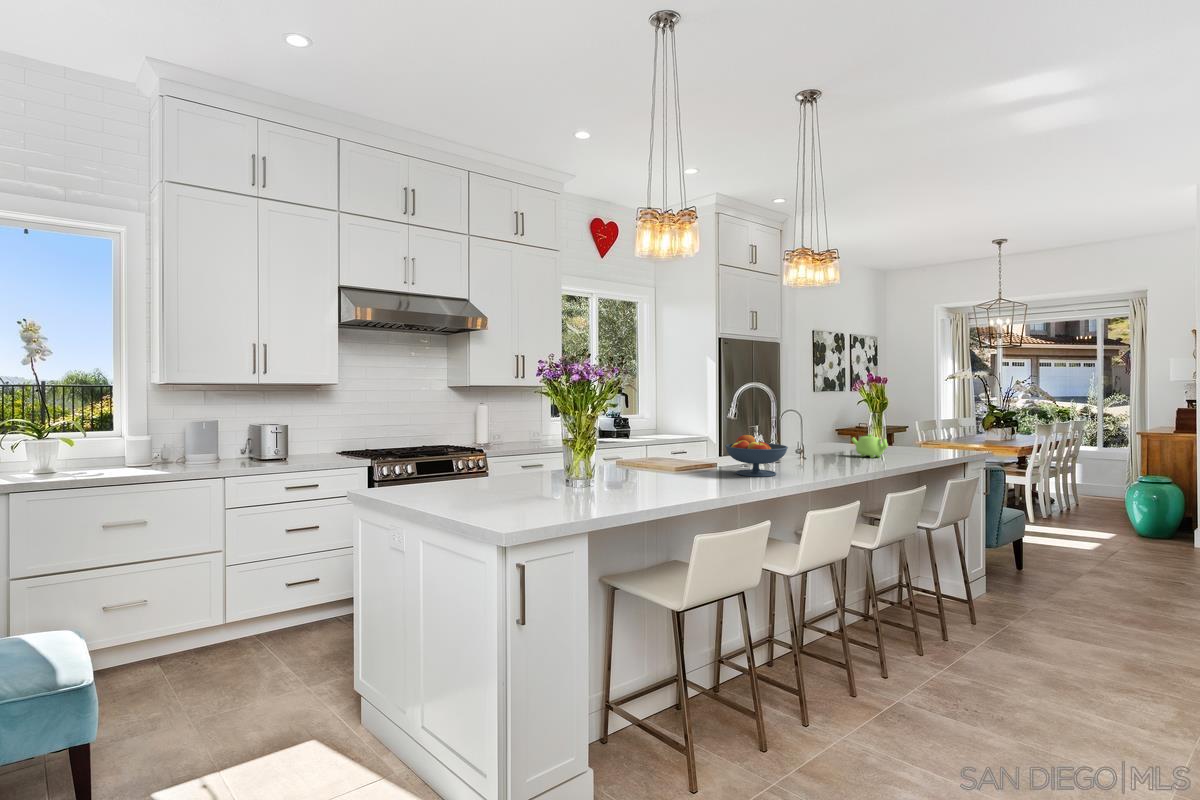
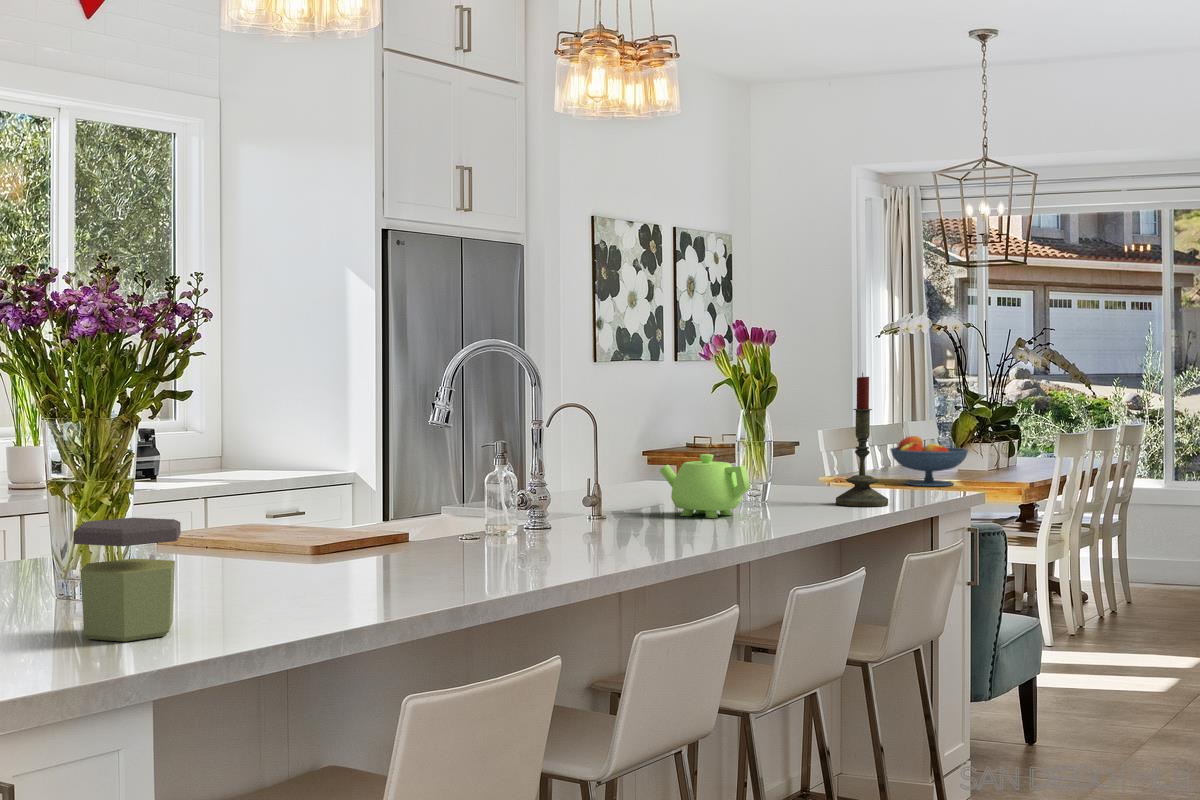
candle: none [924,403,947,456] -> present [836,373,888,507]
fruit bowl: present [725,435,788,477] -> present [890,436,968,486]
jar: none [678,451,708,487] -> present [73,518,181,642]

